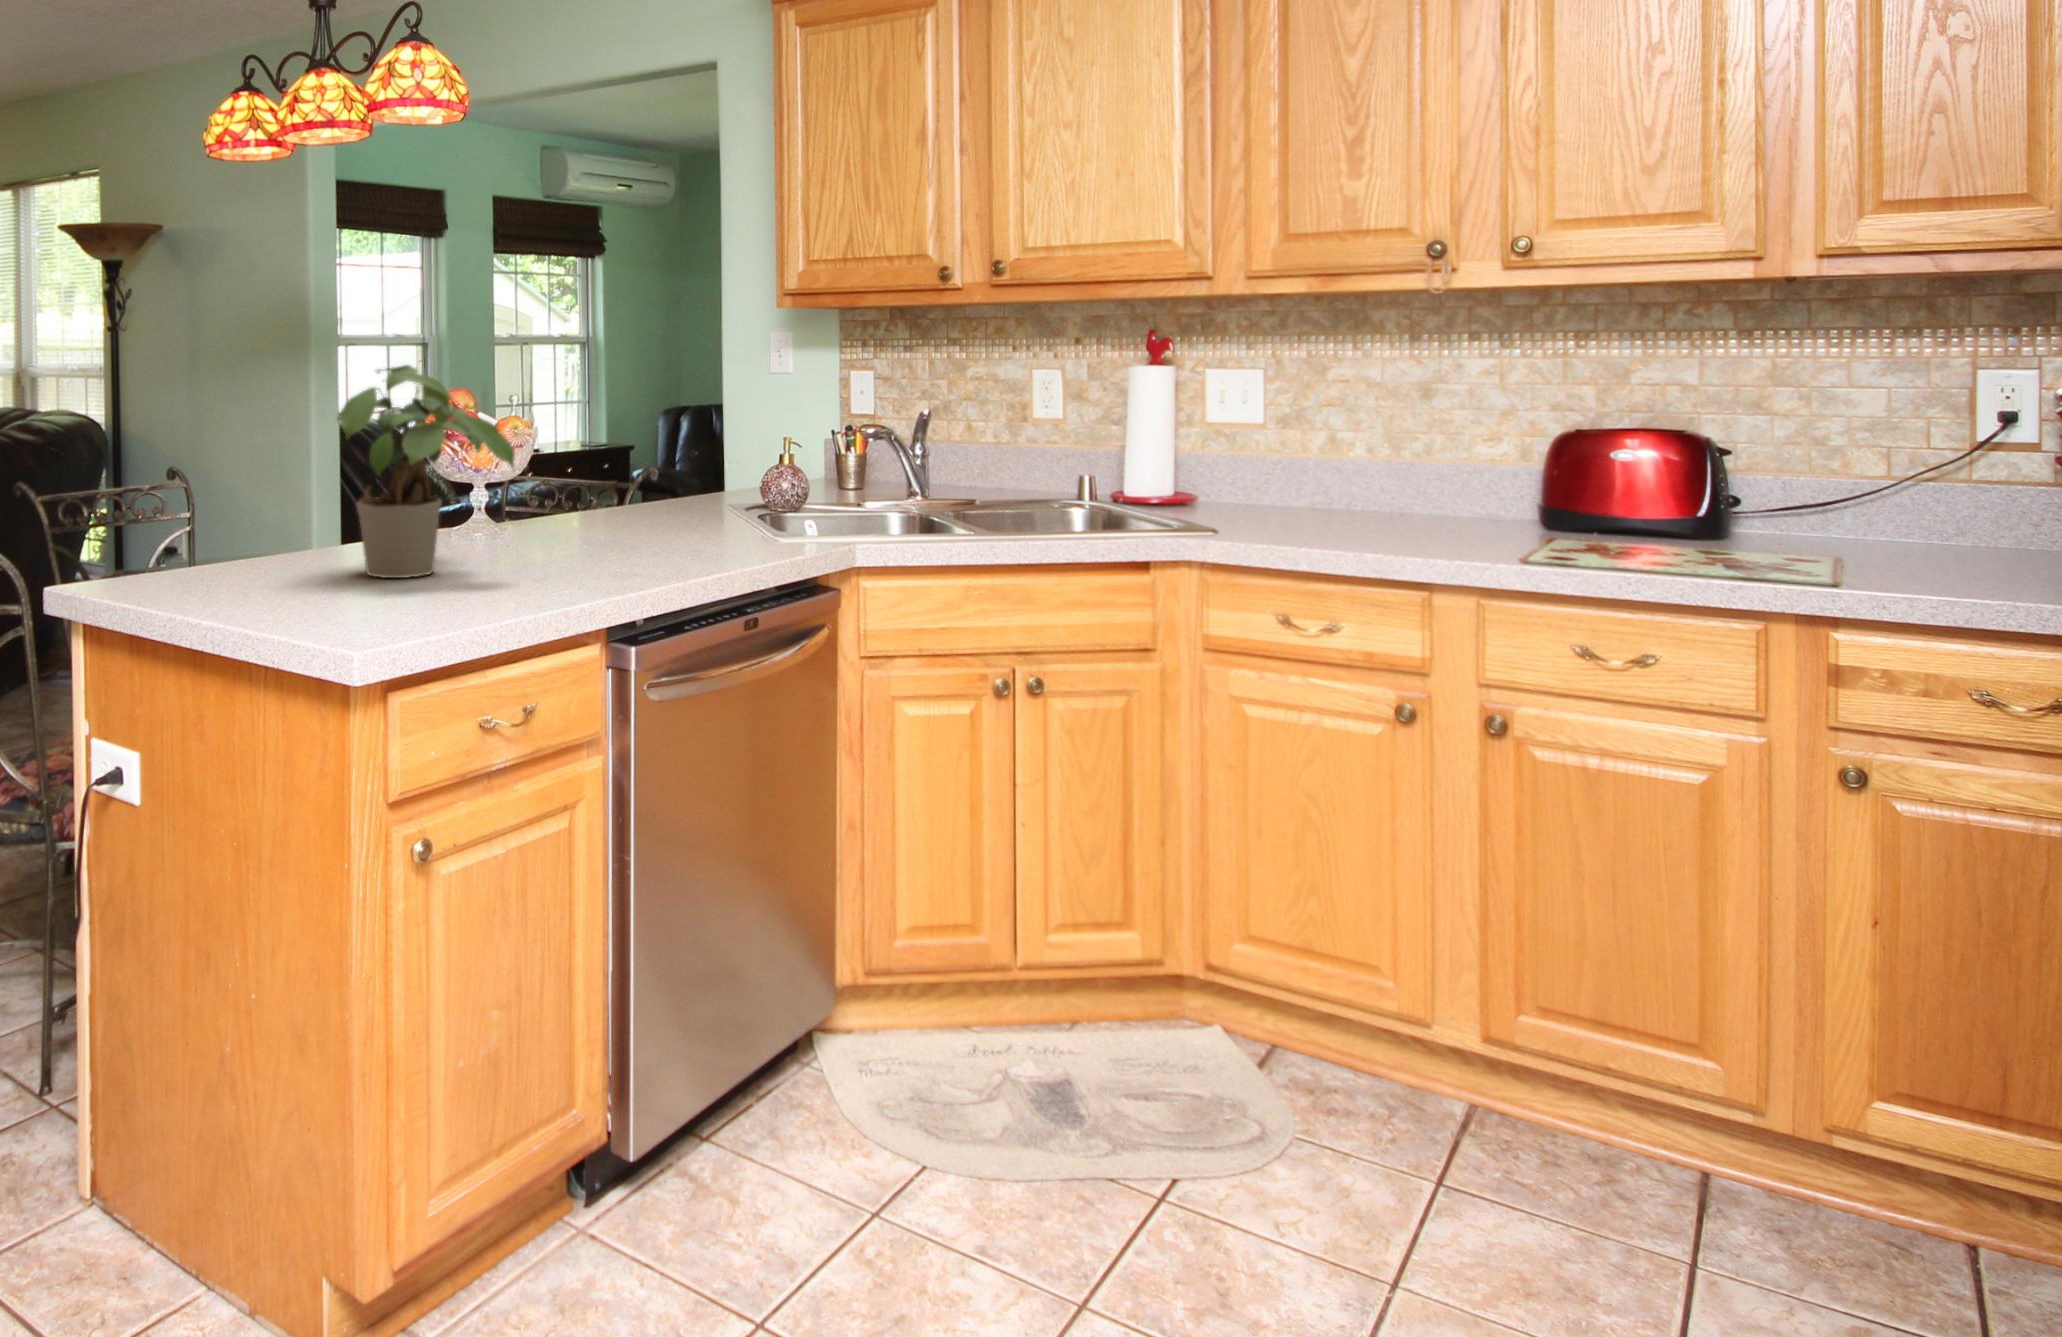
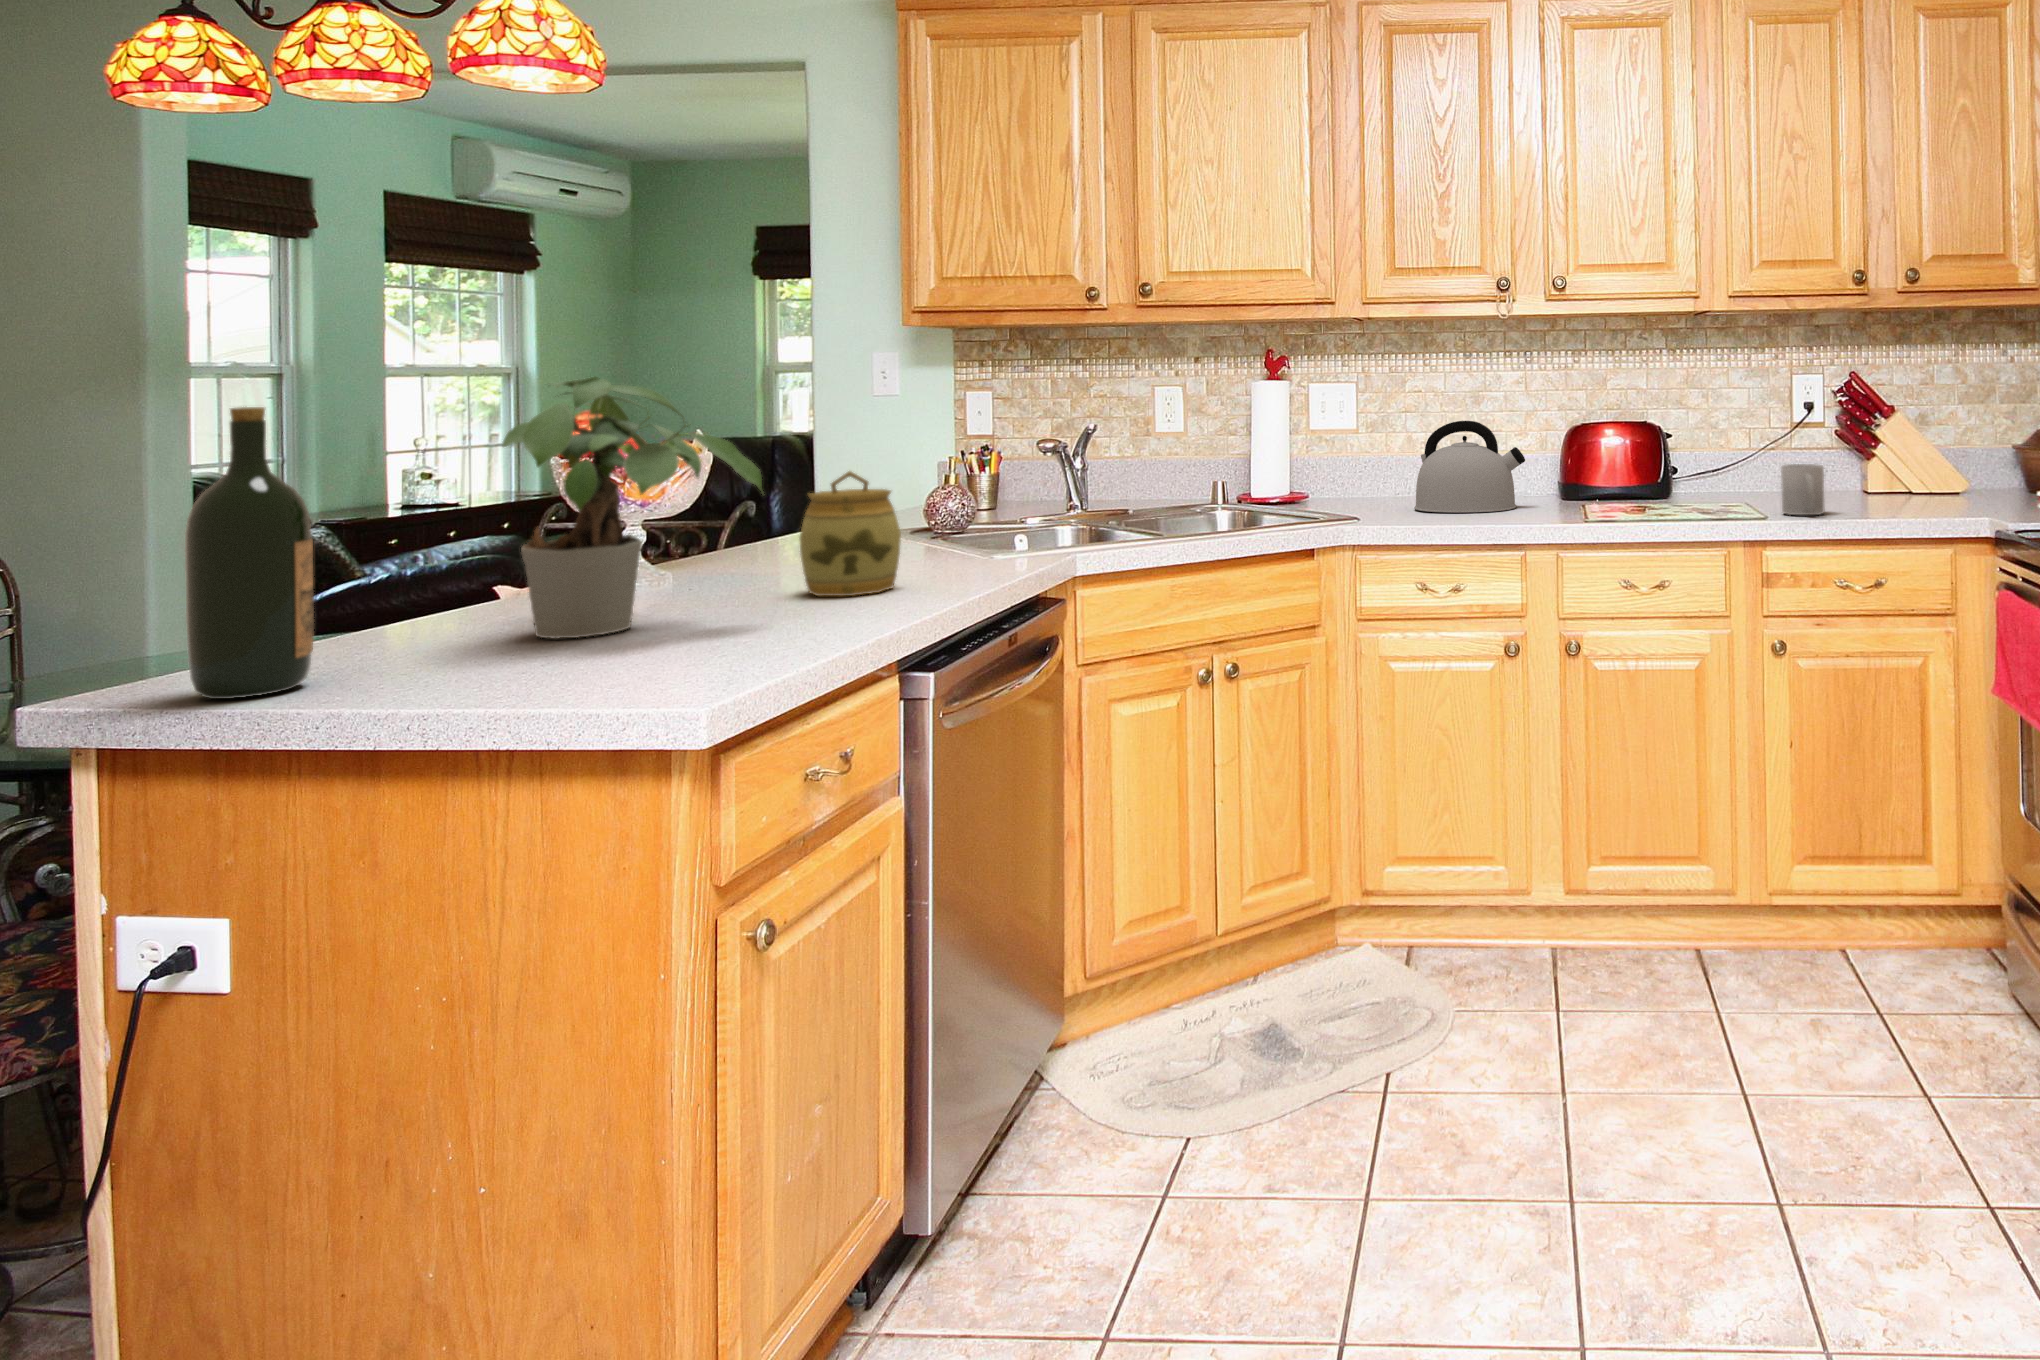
wine bottle: none [132,388,205,597] -> present [185,407,314,699]
kettle: none [1311,423,1469,539] -> present [1414,421,1525,513]
jar: none [583,451,665,566] -> present [800,471,901,596]
mug: none [1874,510,1958,590] -> present [1781,464,1825,515]

